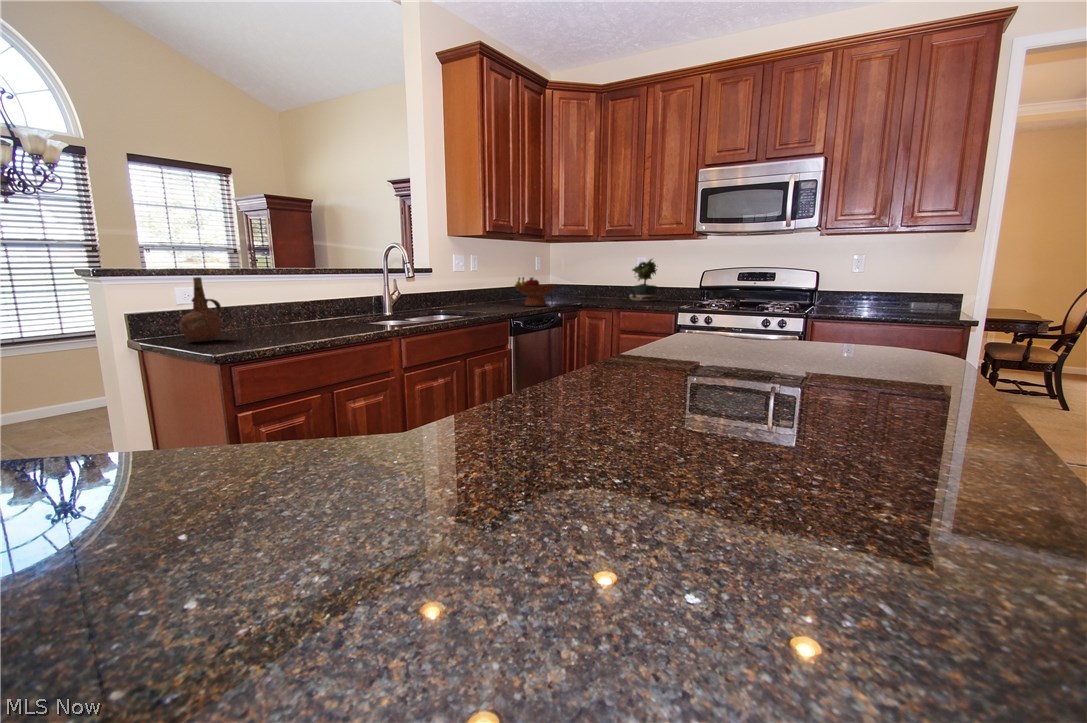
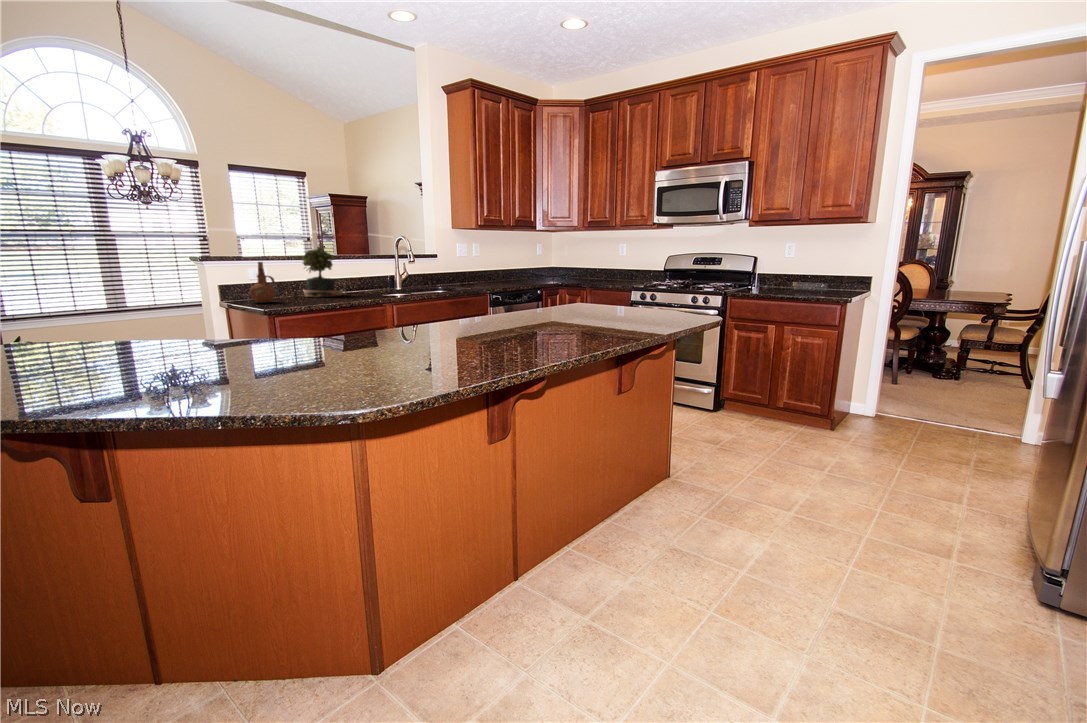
potted plant: present [630,259,662,301] -> present [303,246,343,297]
fruit bowl: present [515,277,556,306] -> none [504,261,539,285]

